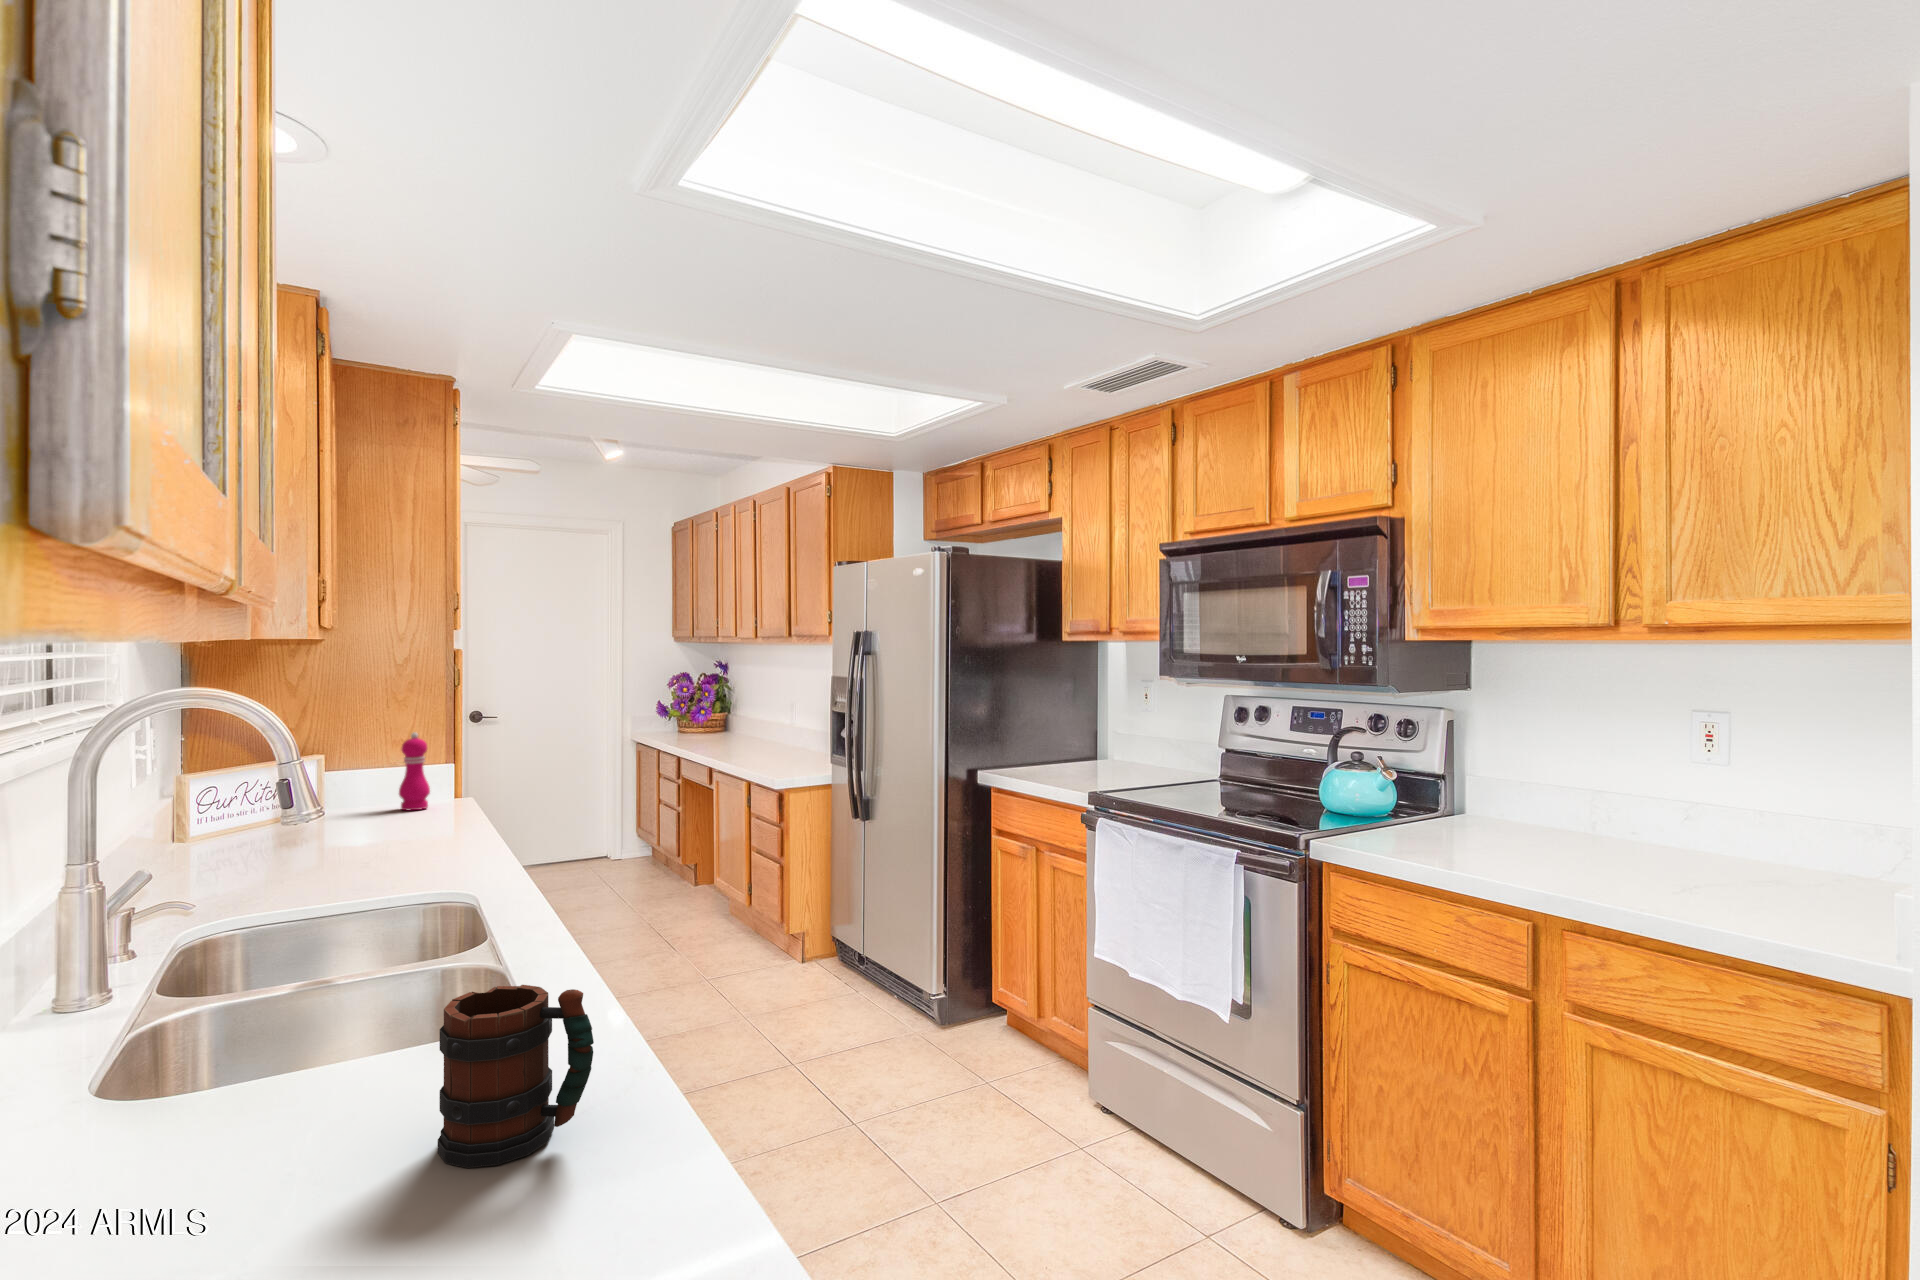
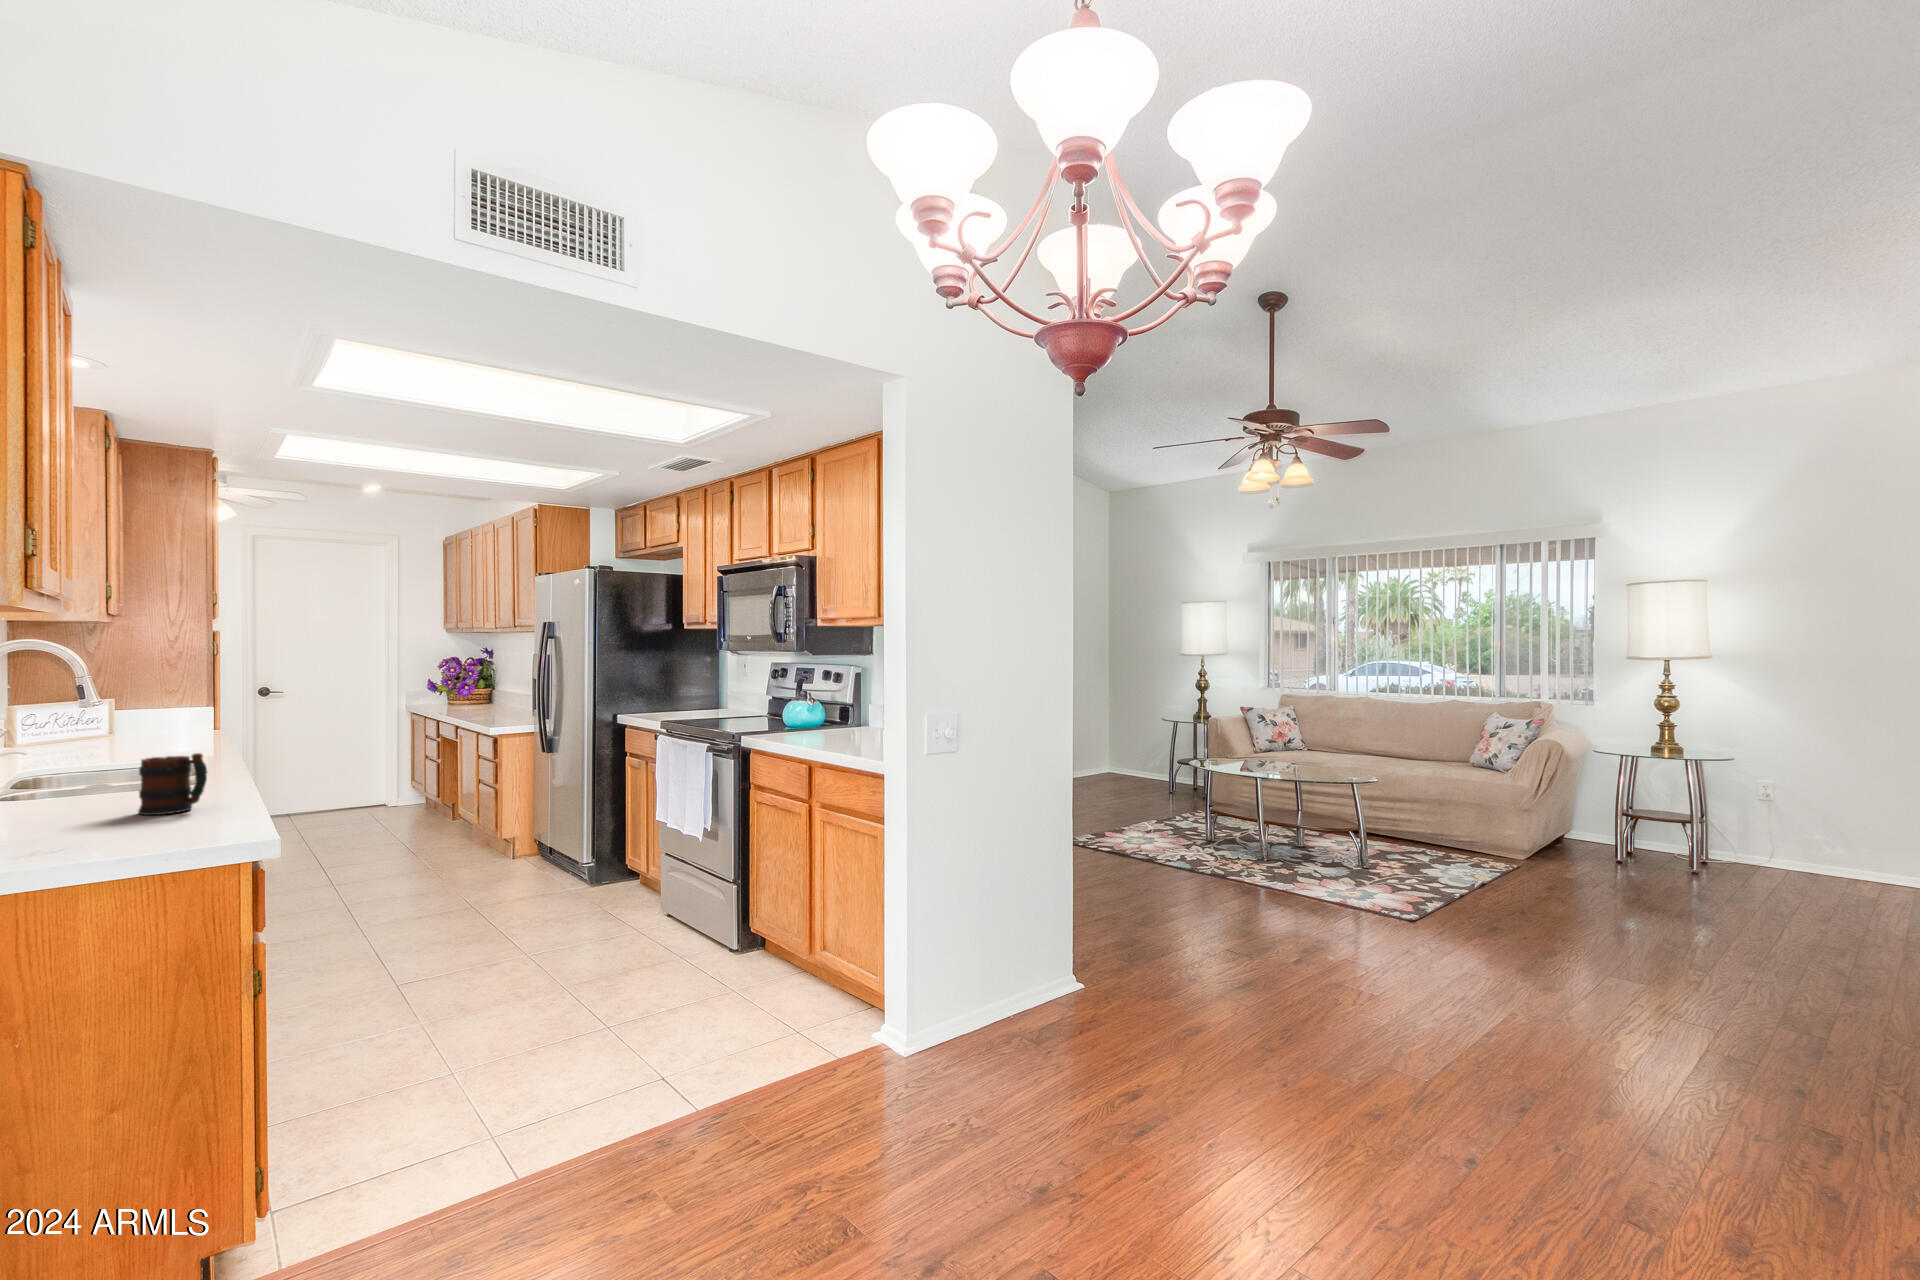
pepper mill: present [399,732,430,810] -> none [171,686,195,738]

